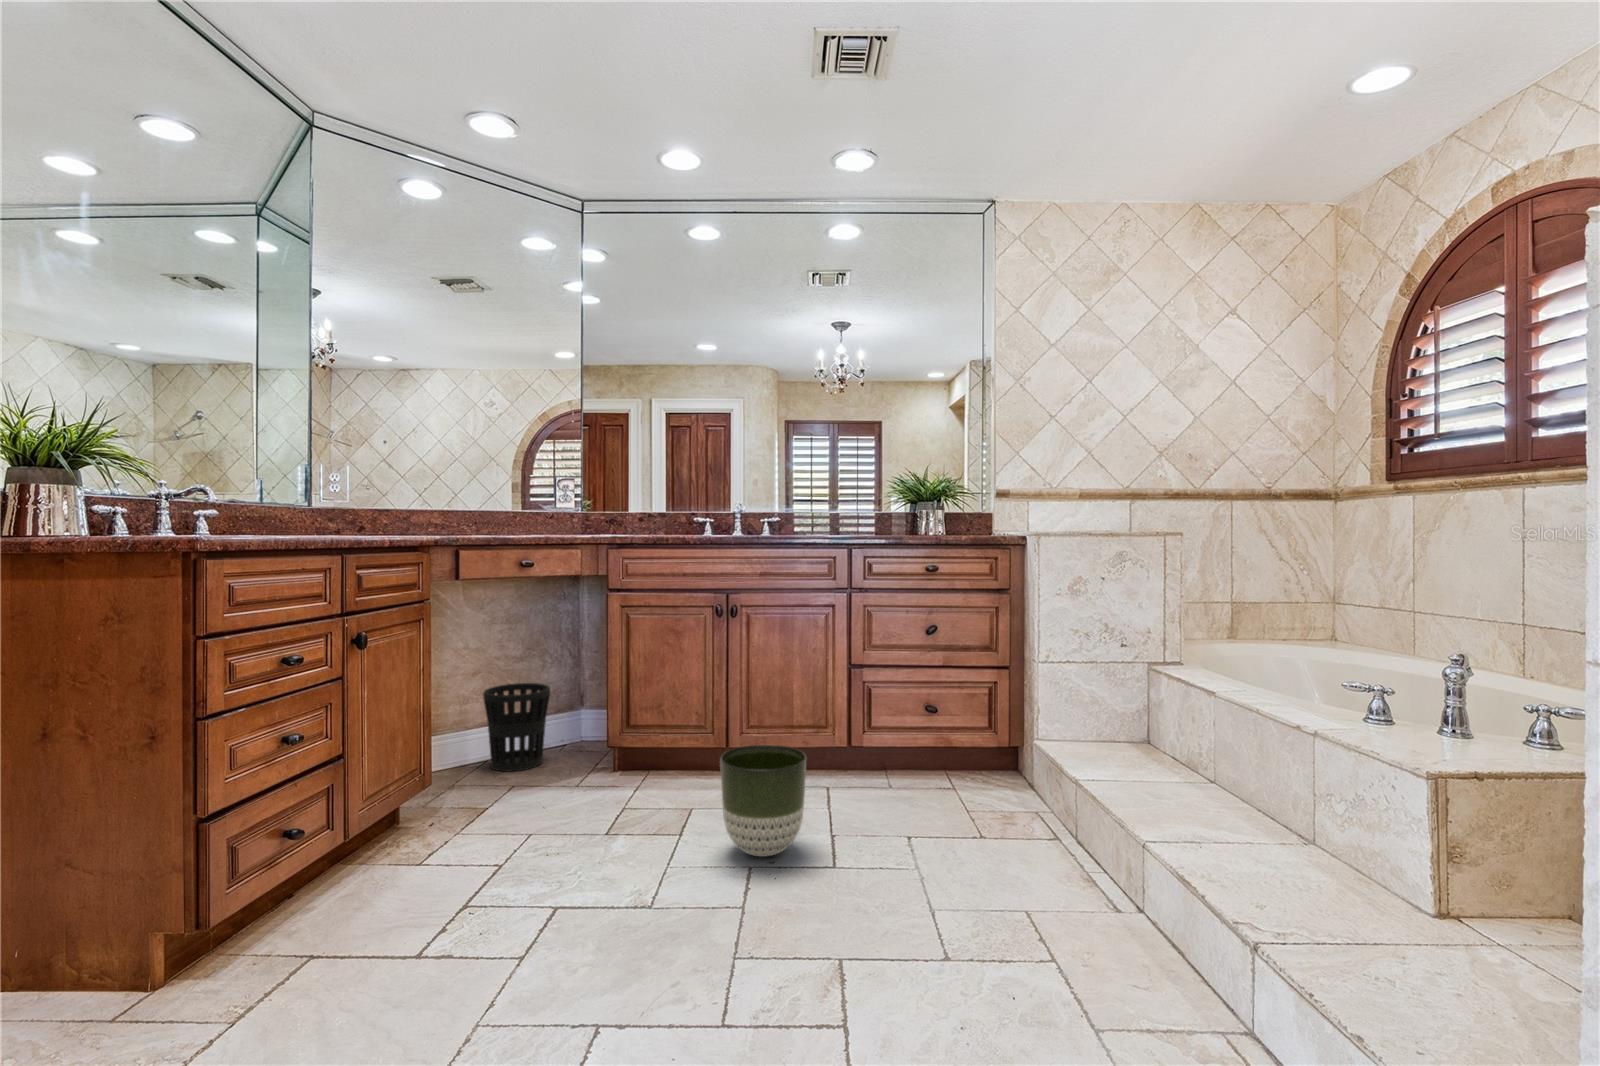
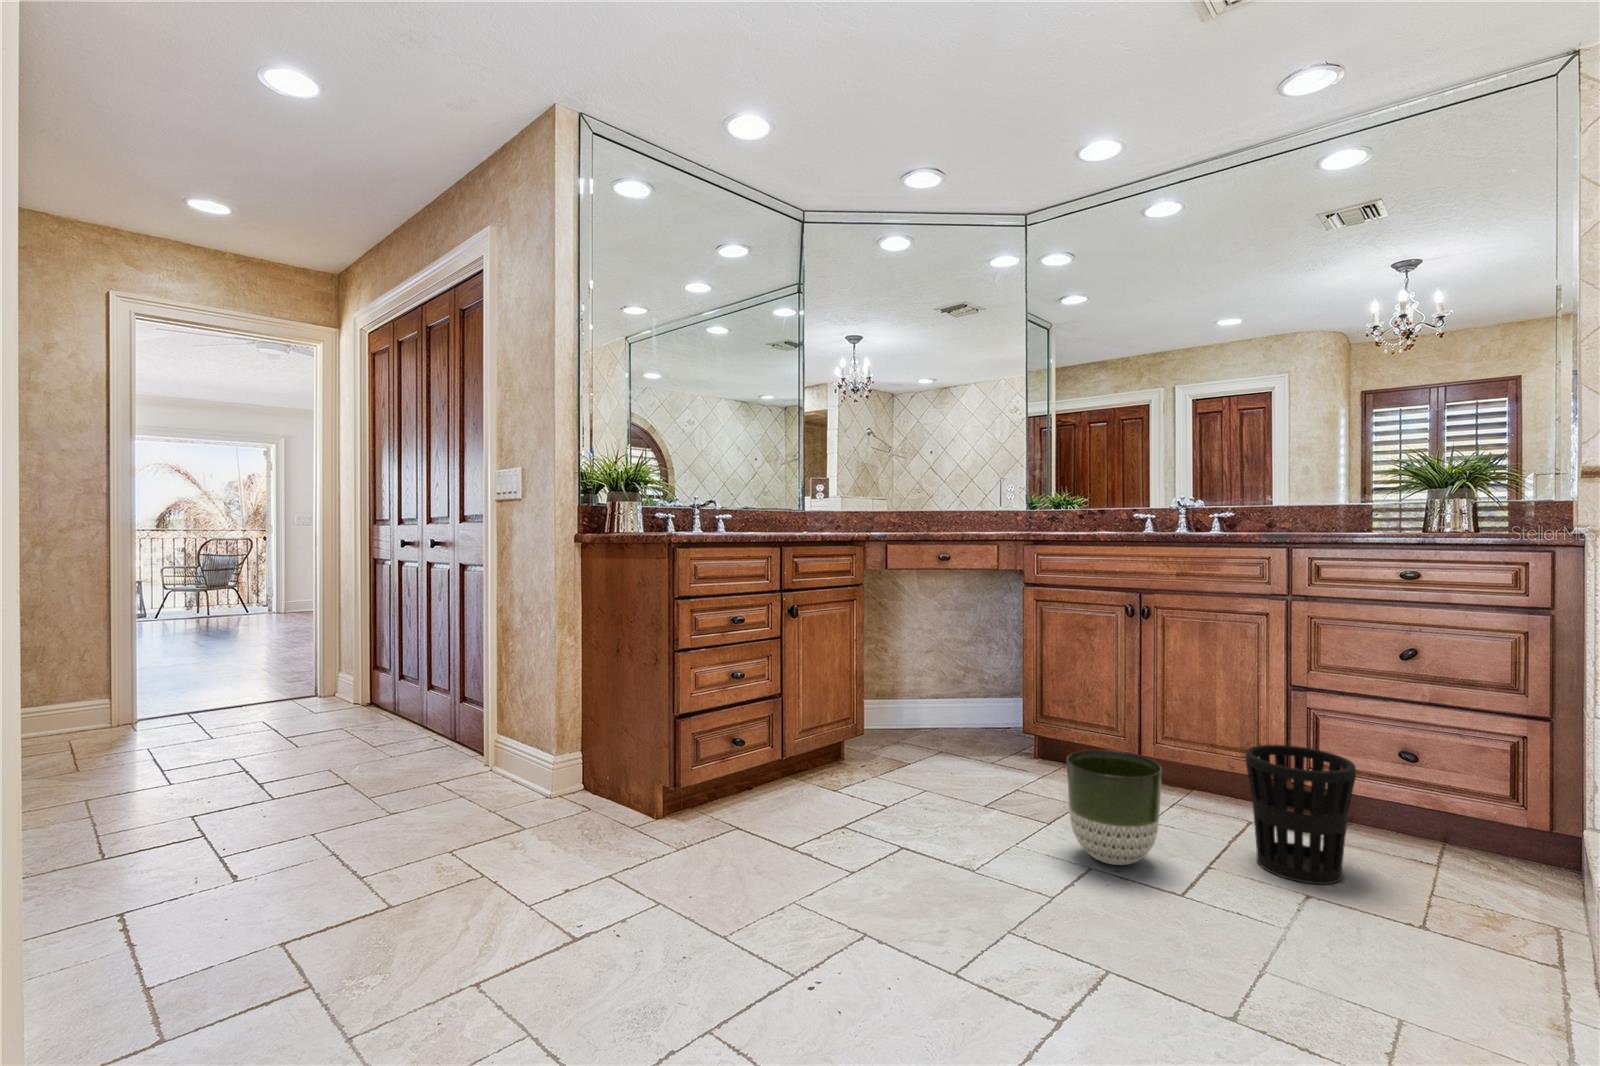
wastebasket: present [483,683,550,772] -> present [1246,745,1356,884]

